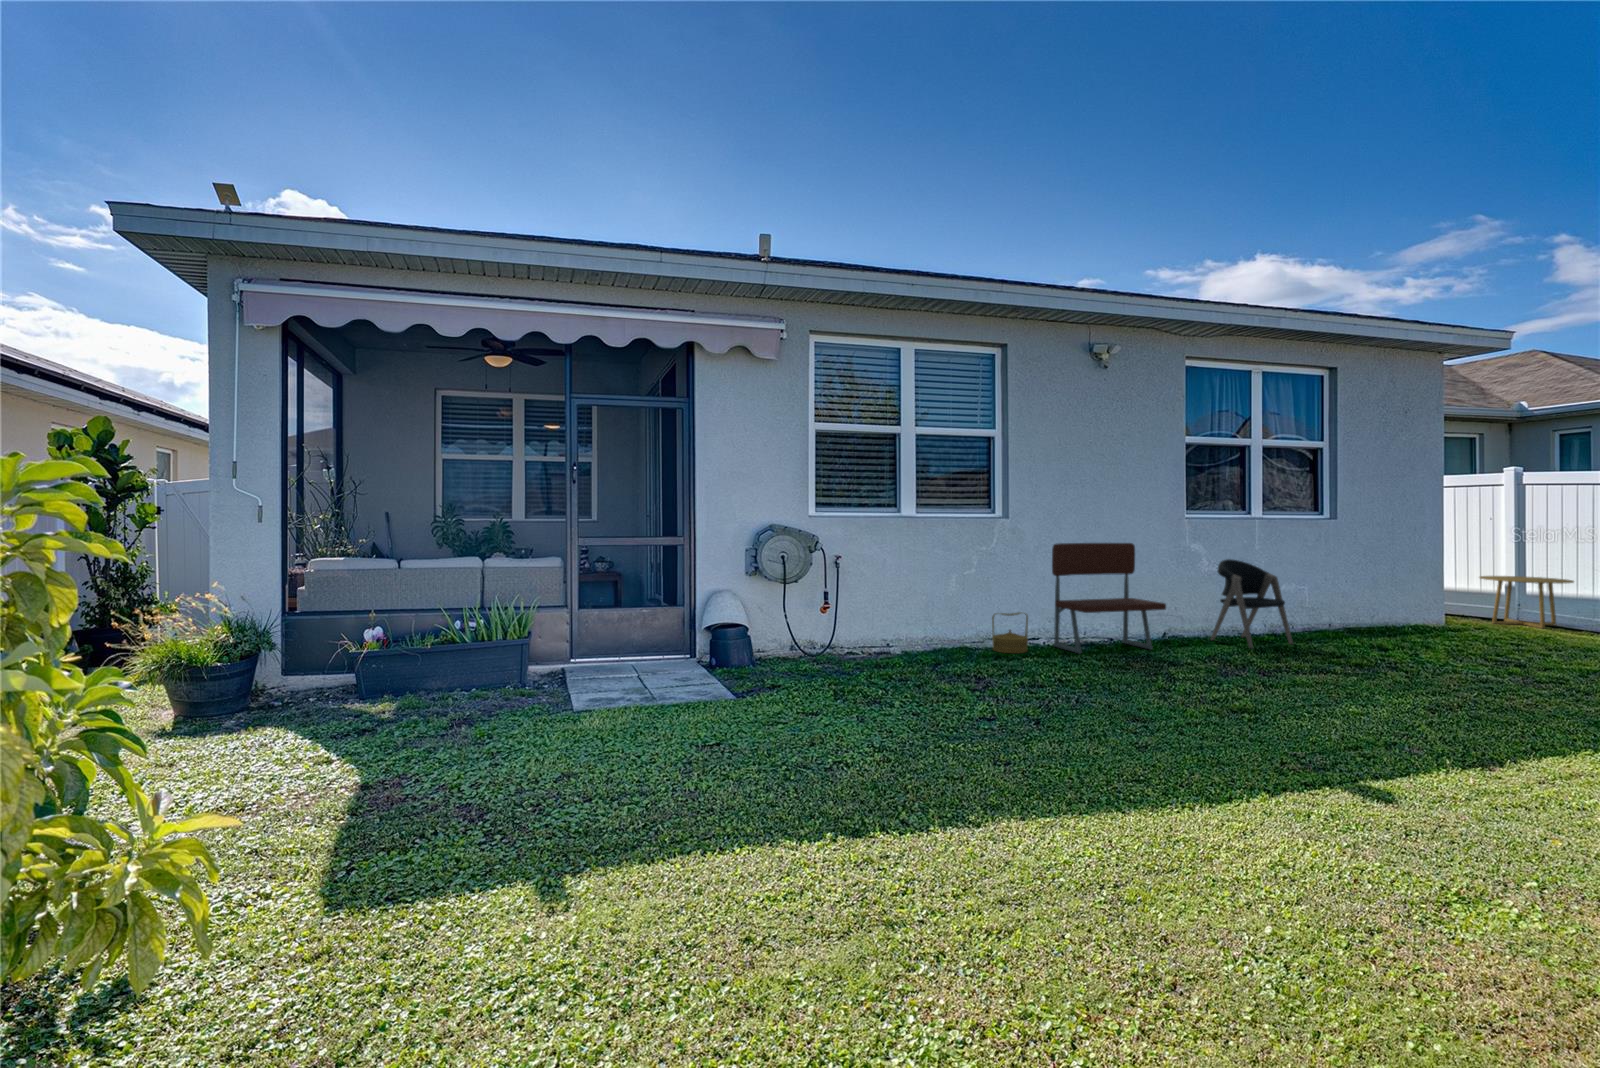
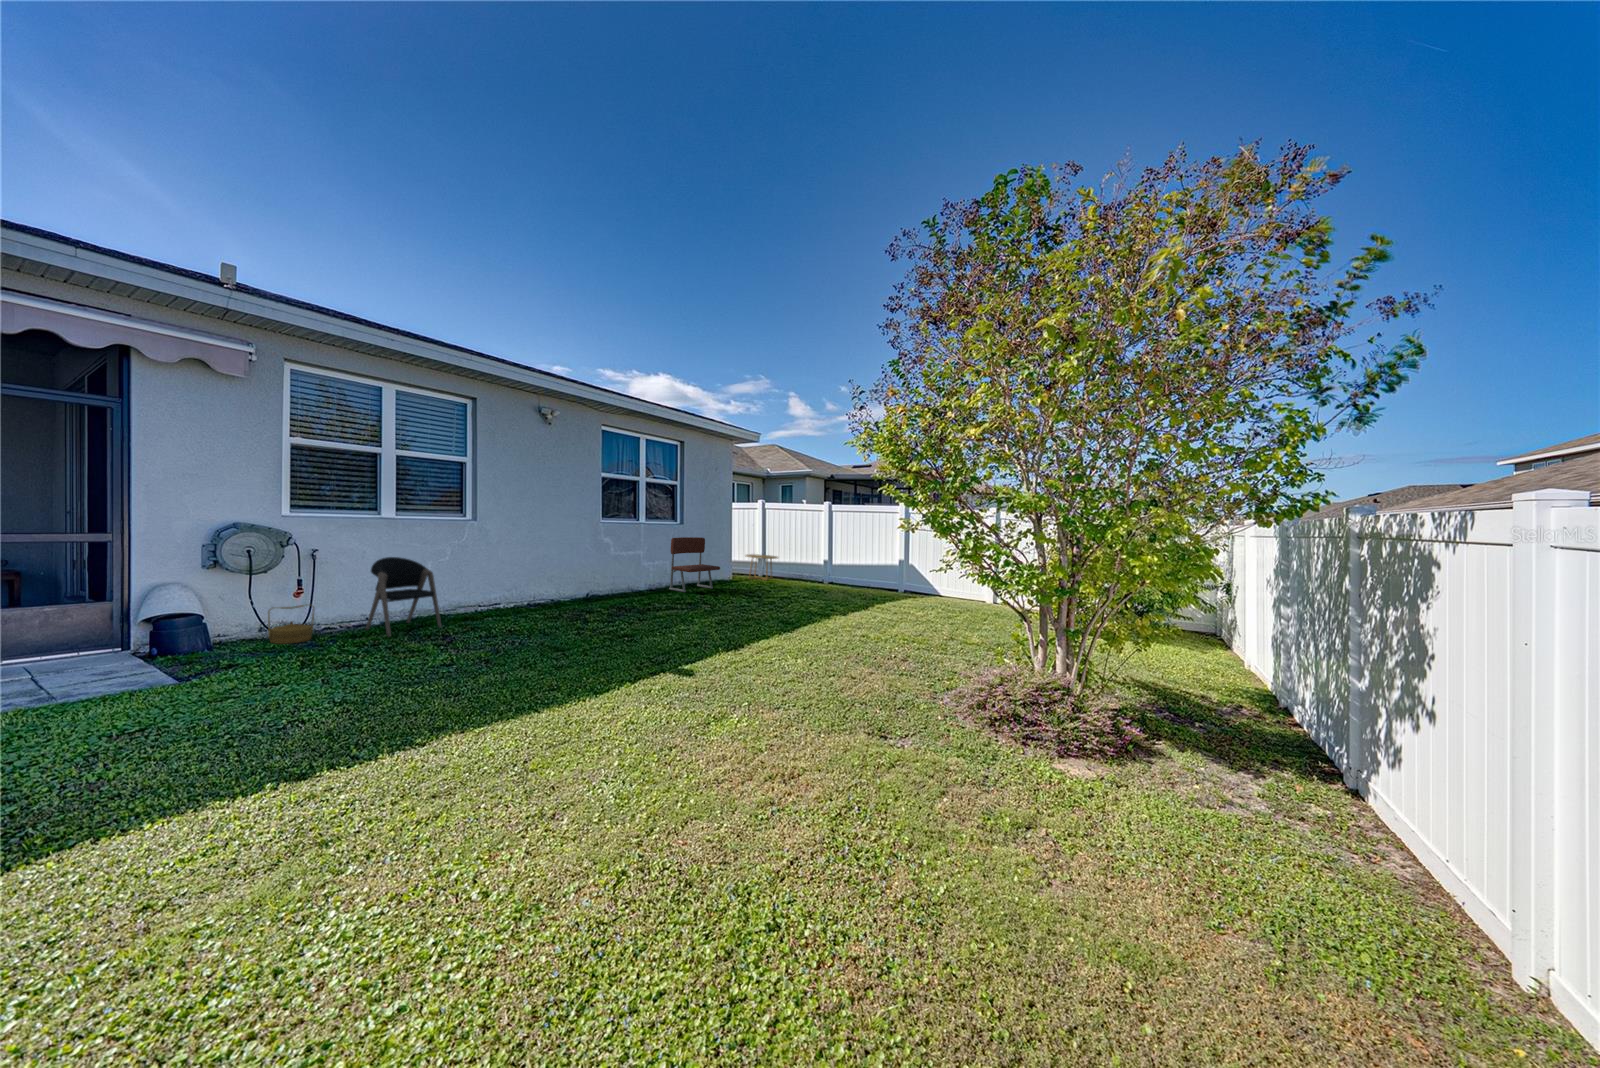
bench: present [1052,543,1166,654] -> present [669,537,720,592]
chair: present [1211,559,1293,648] -> present [366,557,441,636]
woven basket: present [992,612,1028,653] -> present [268,605,314,644]

